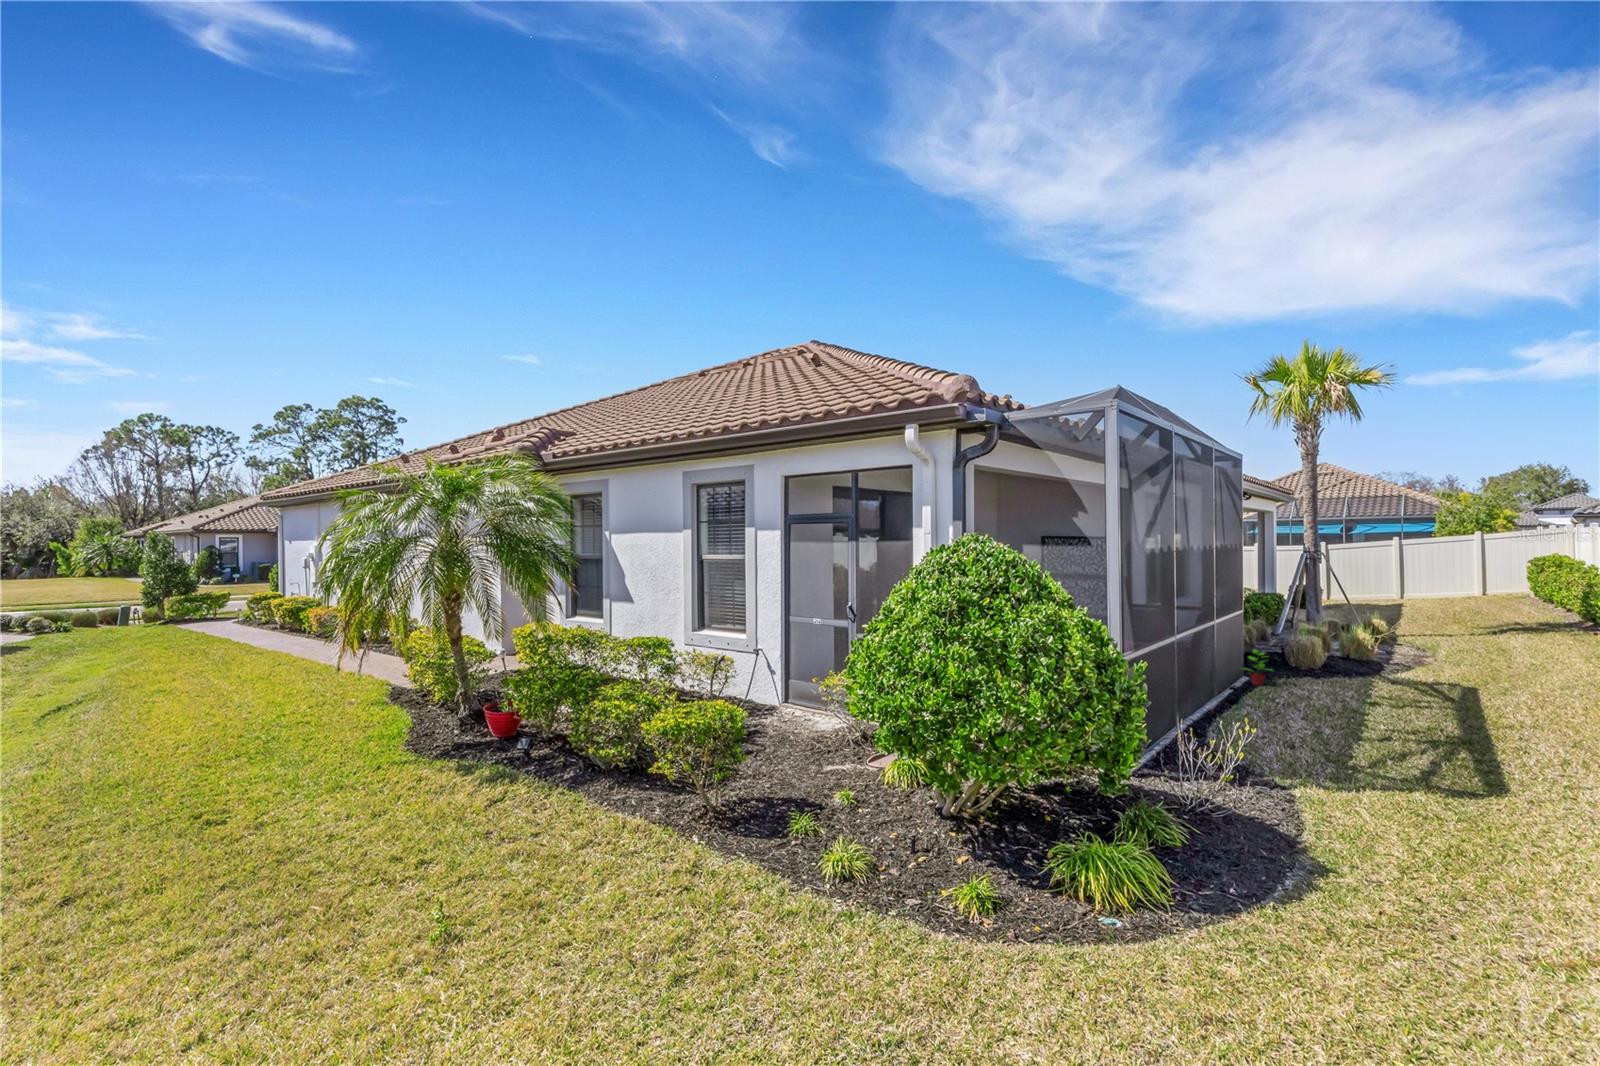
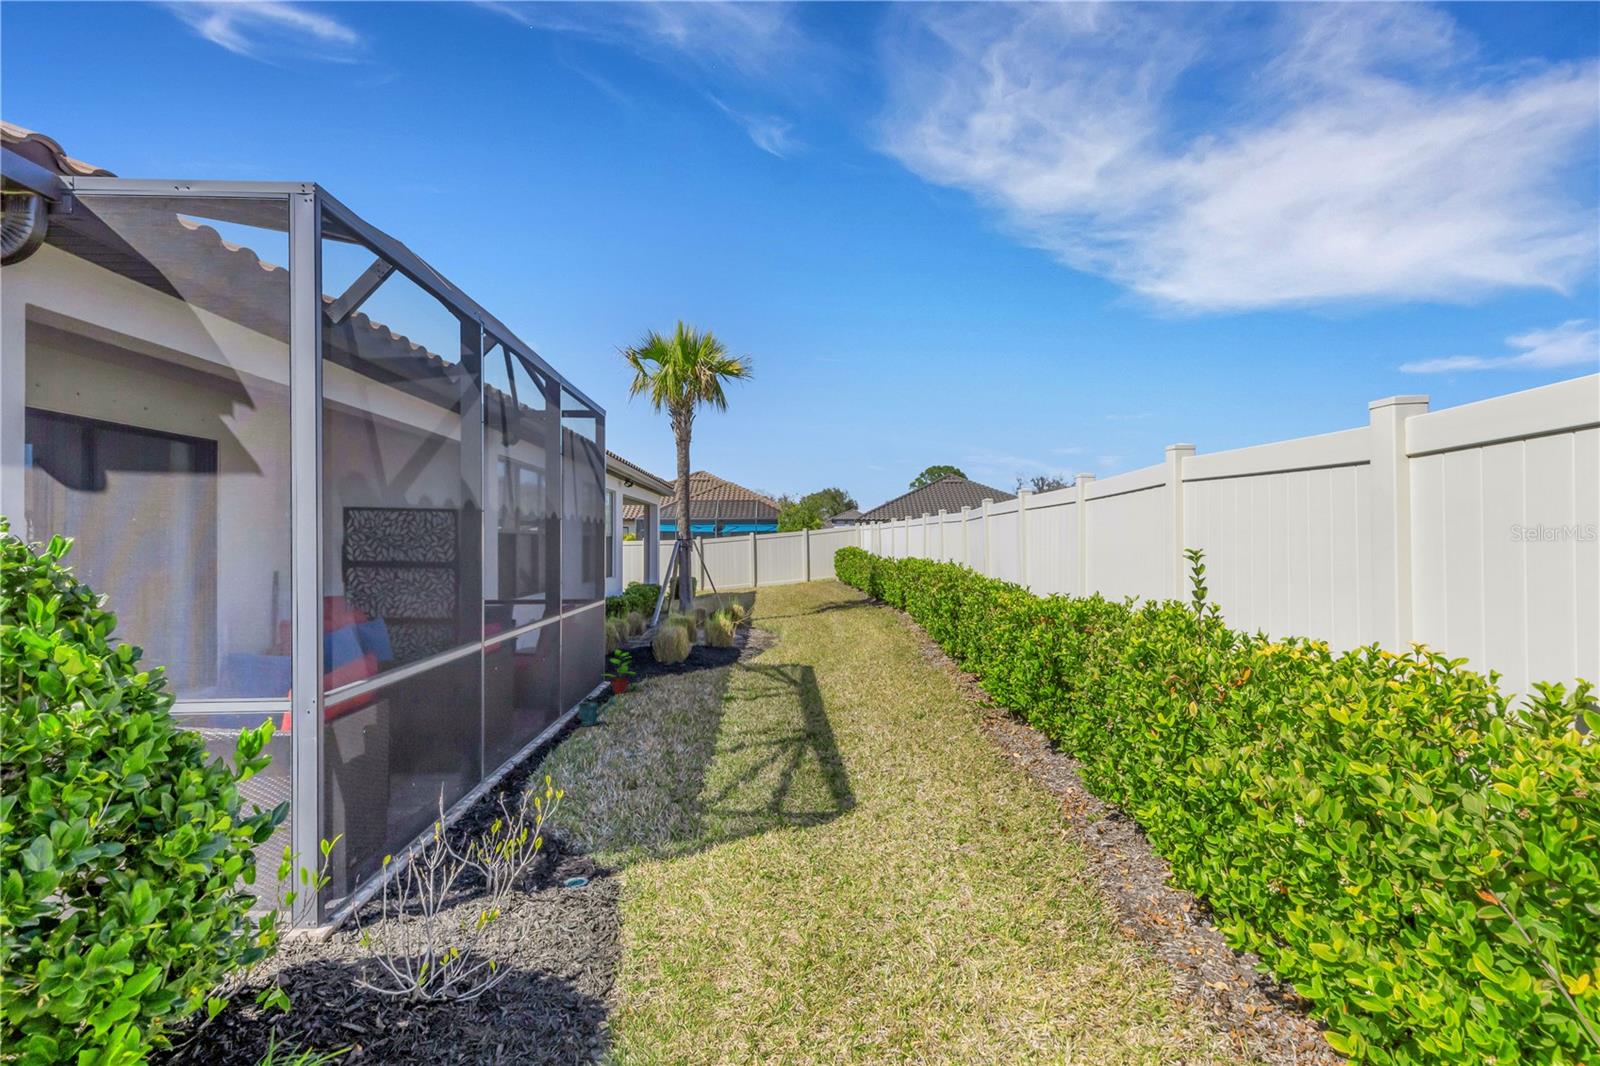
watering can: none [1223,683,1260,705] -> present [573,698,615,726]

